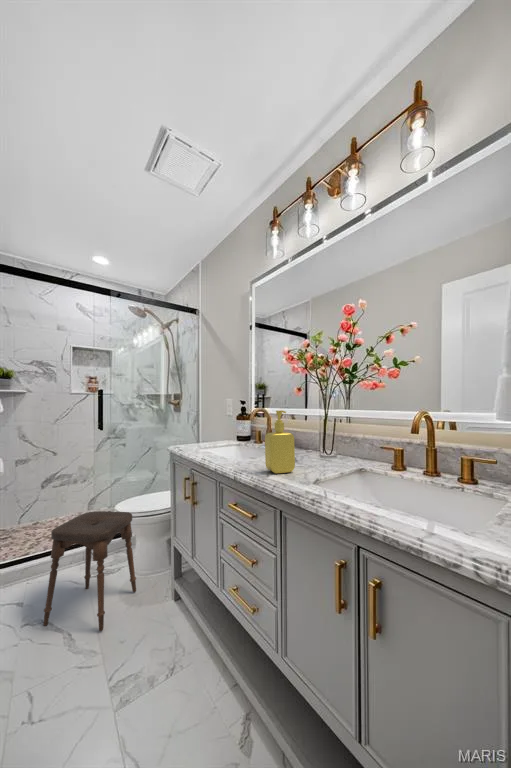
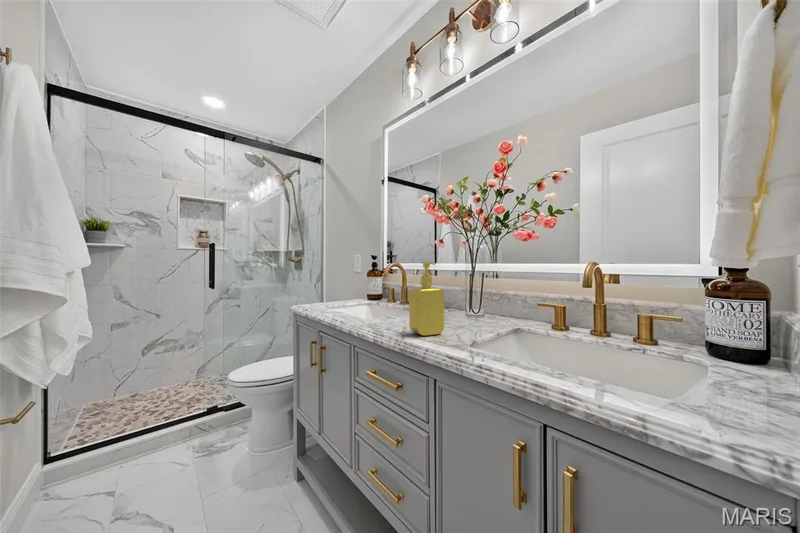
stool: present [43,511,136,631] -> none [144,381,254,516]

